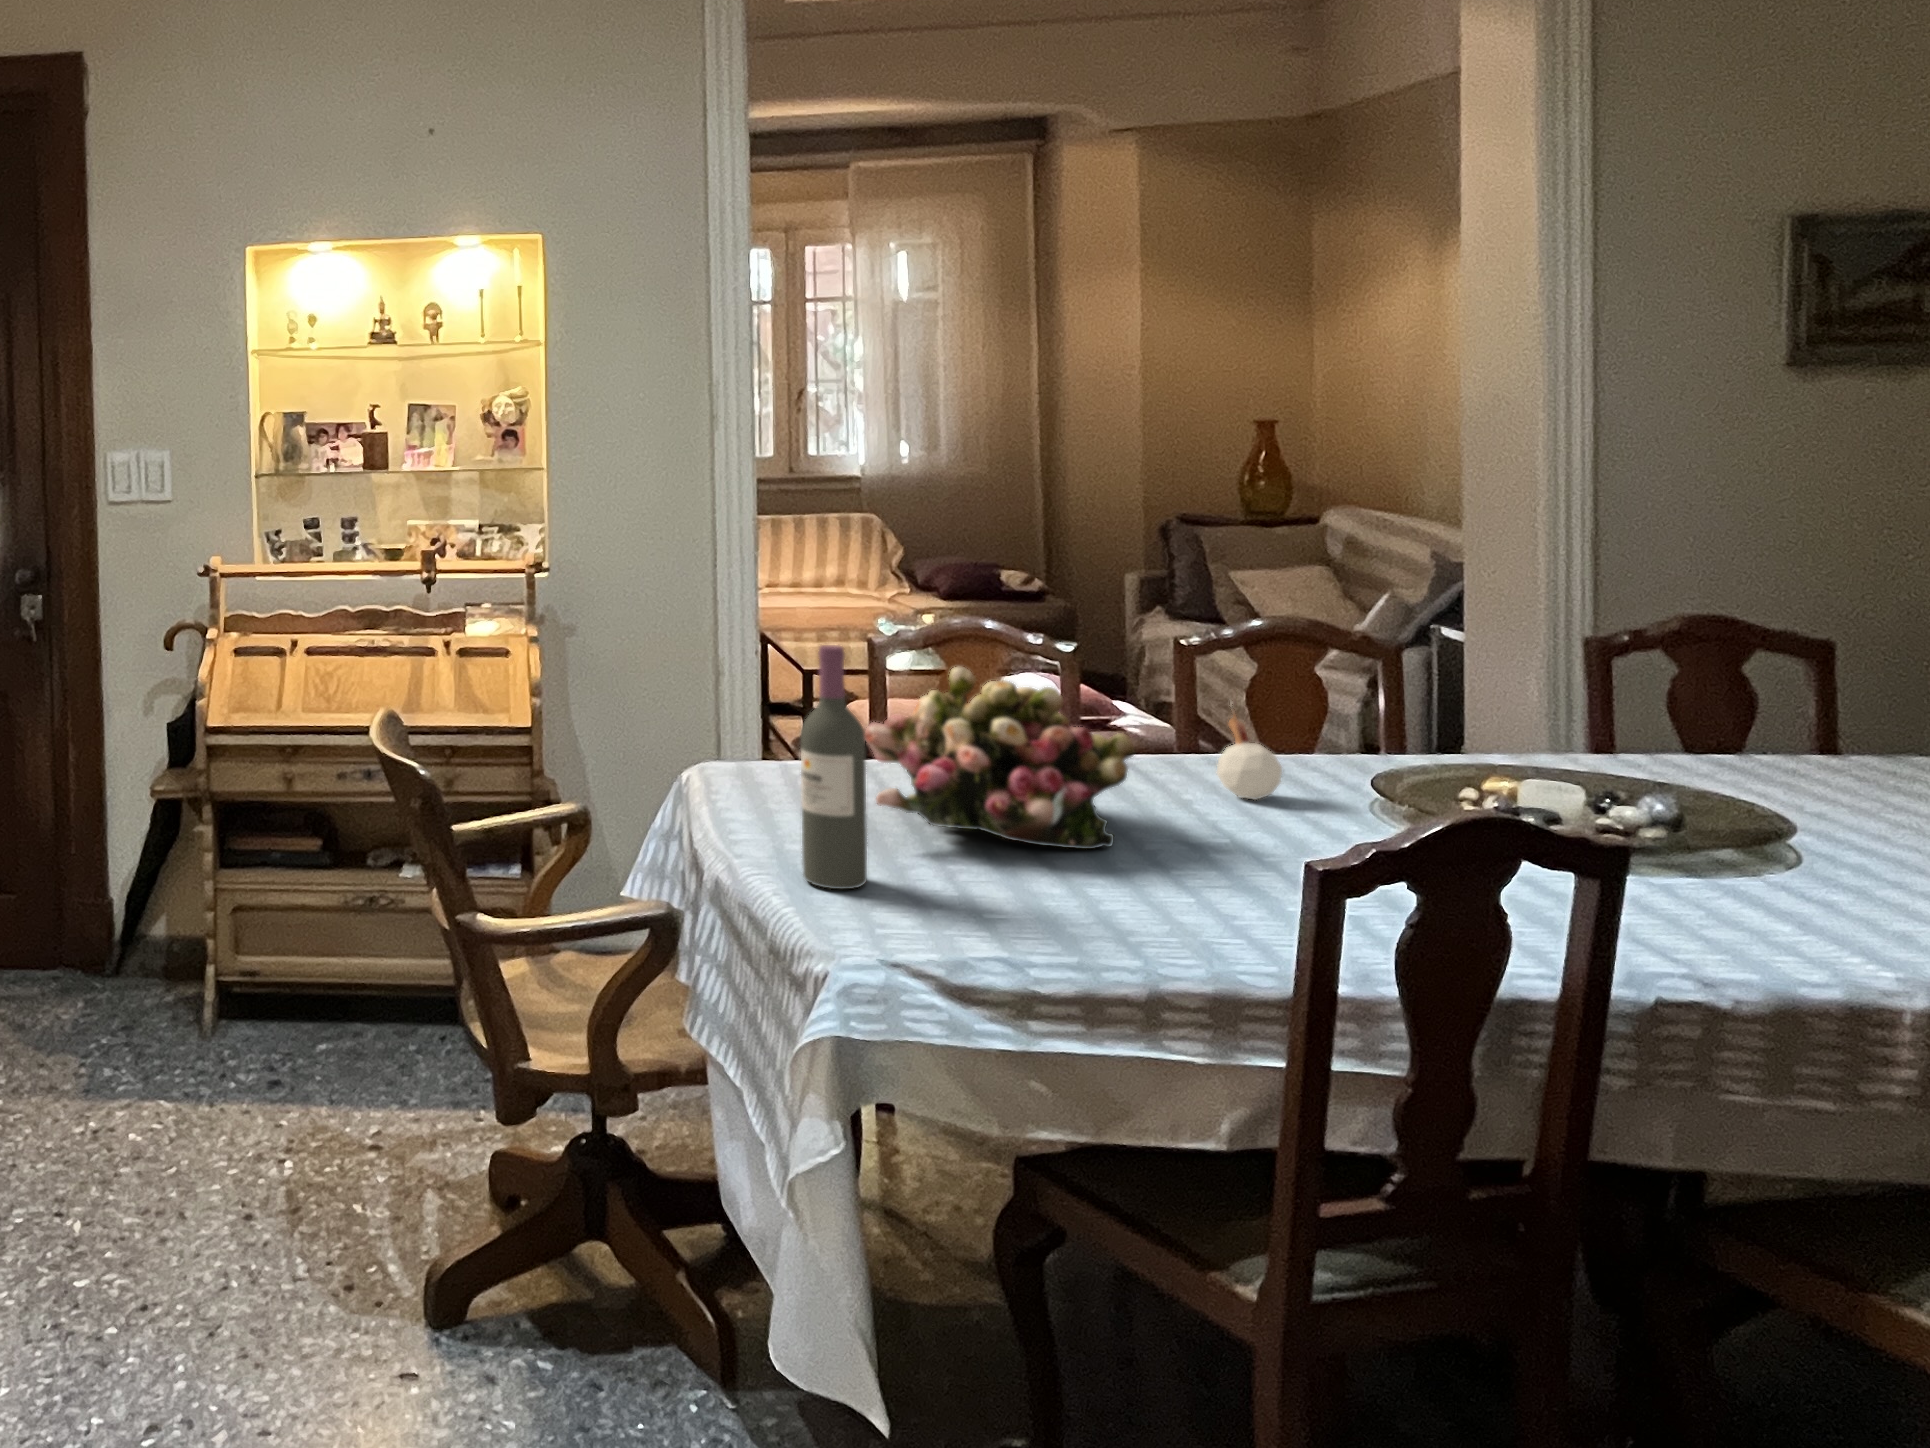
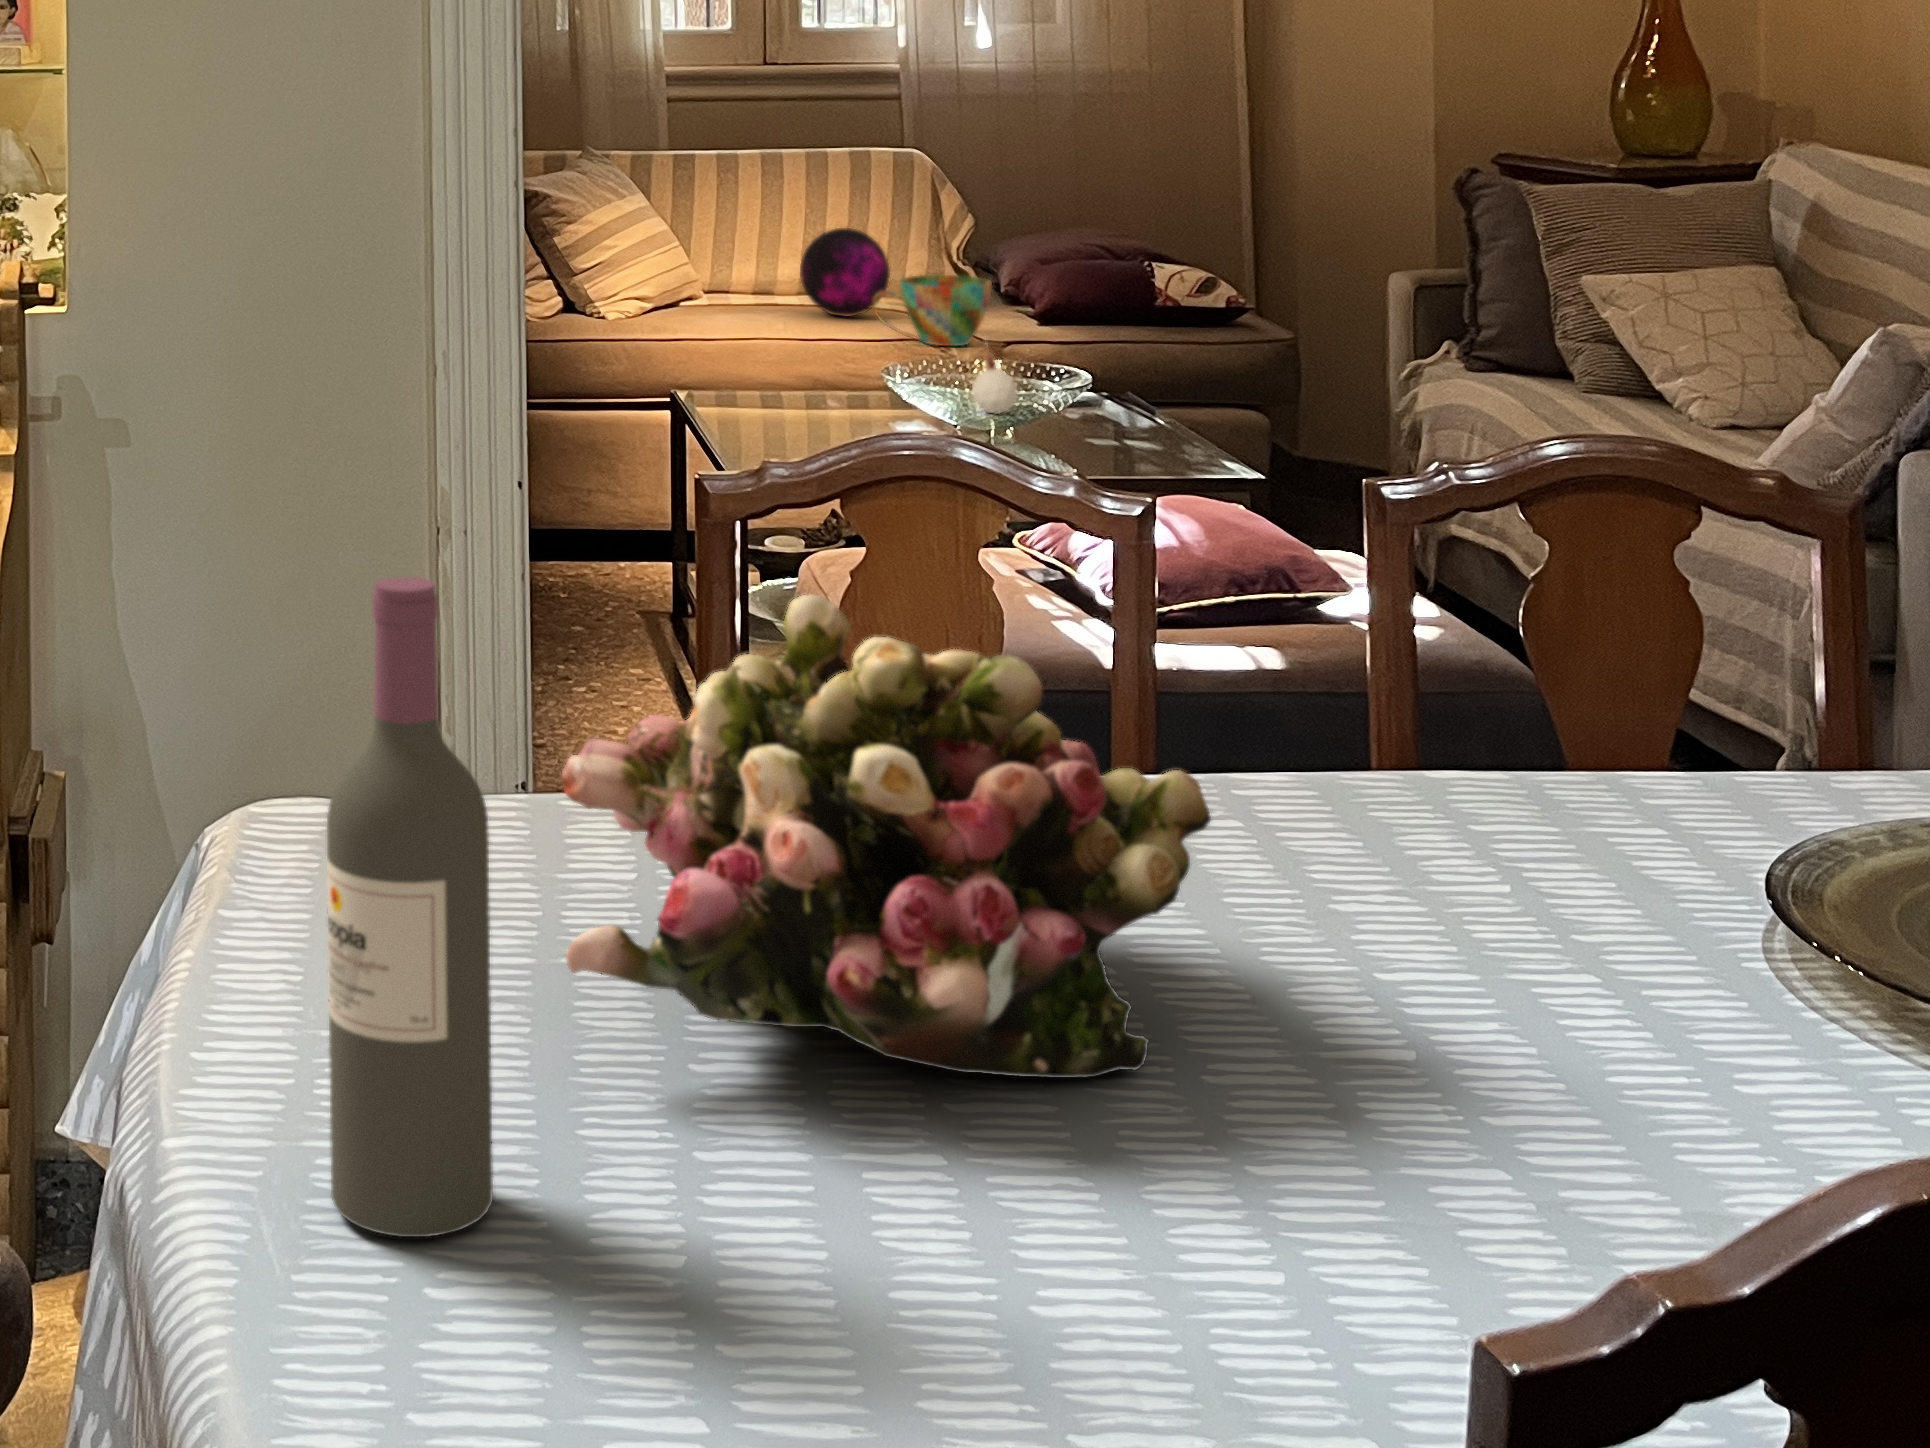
decorative orb: none [814,553,861,597] -> present [800,228,890,316]
cup: none [855,575,916,610] -> present [873,275,992,346]
candle: present [1217,699,1282,800] -> present [972,349,1018,414]

